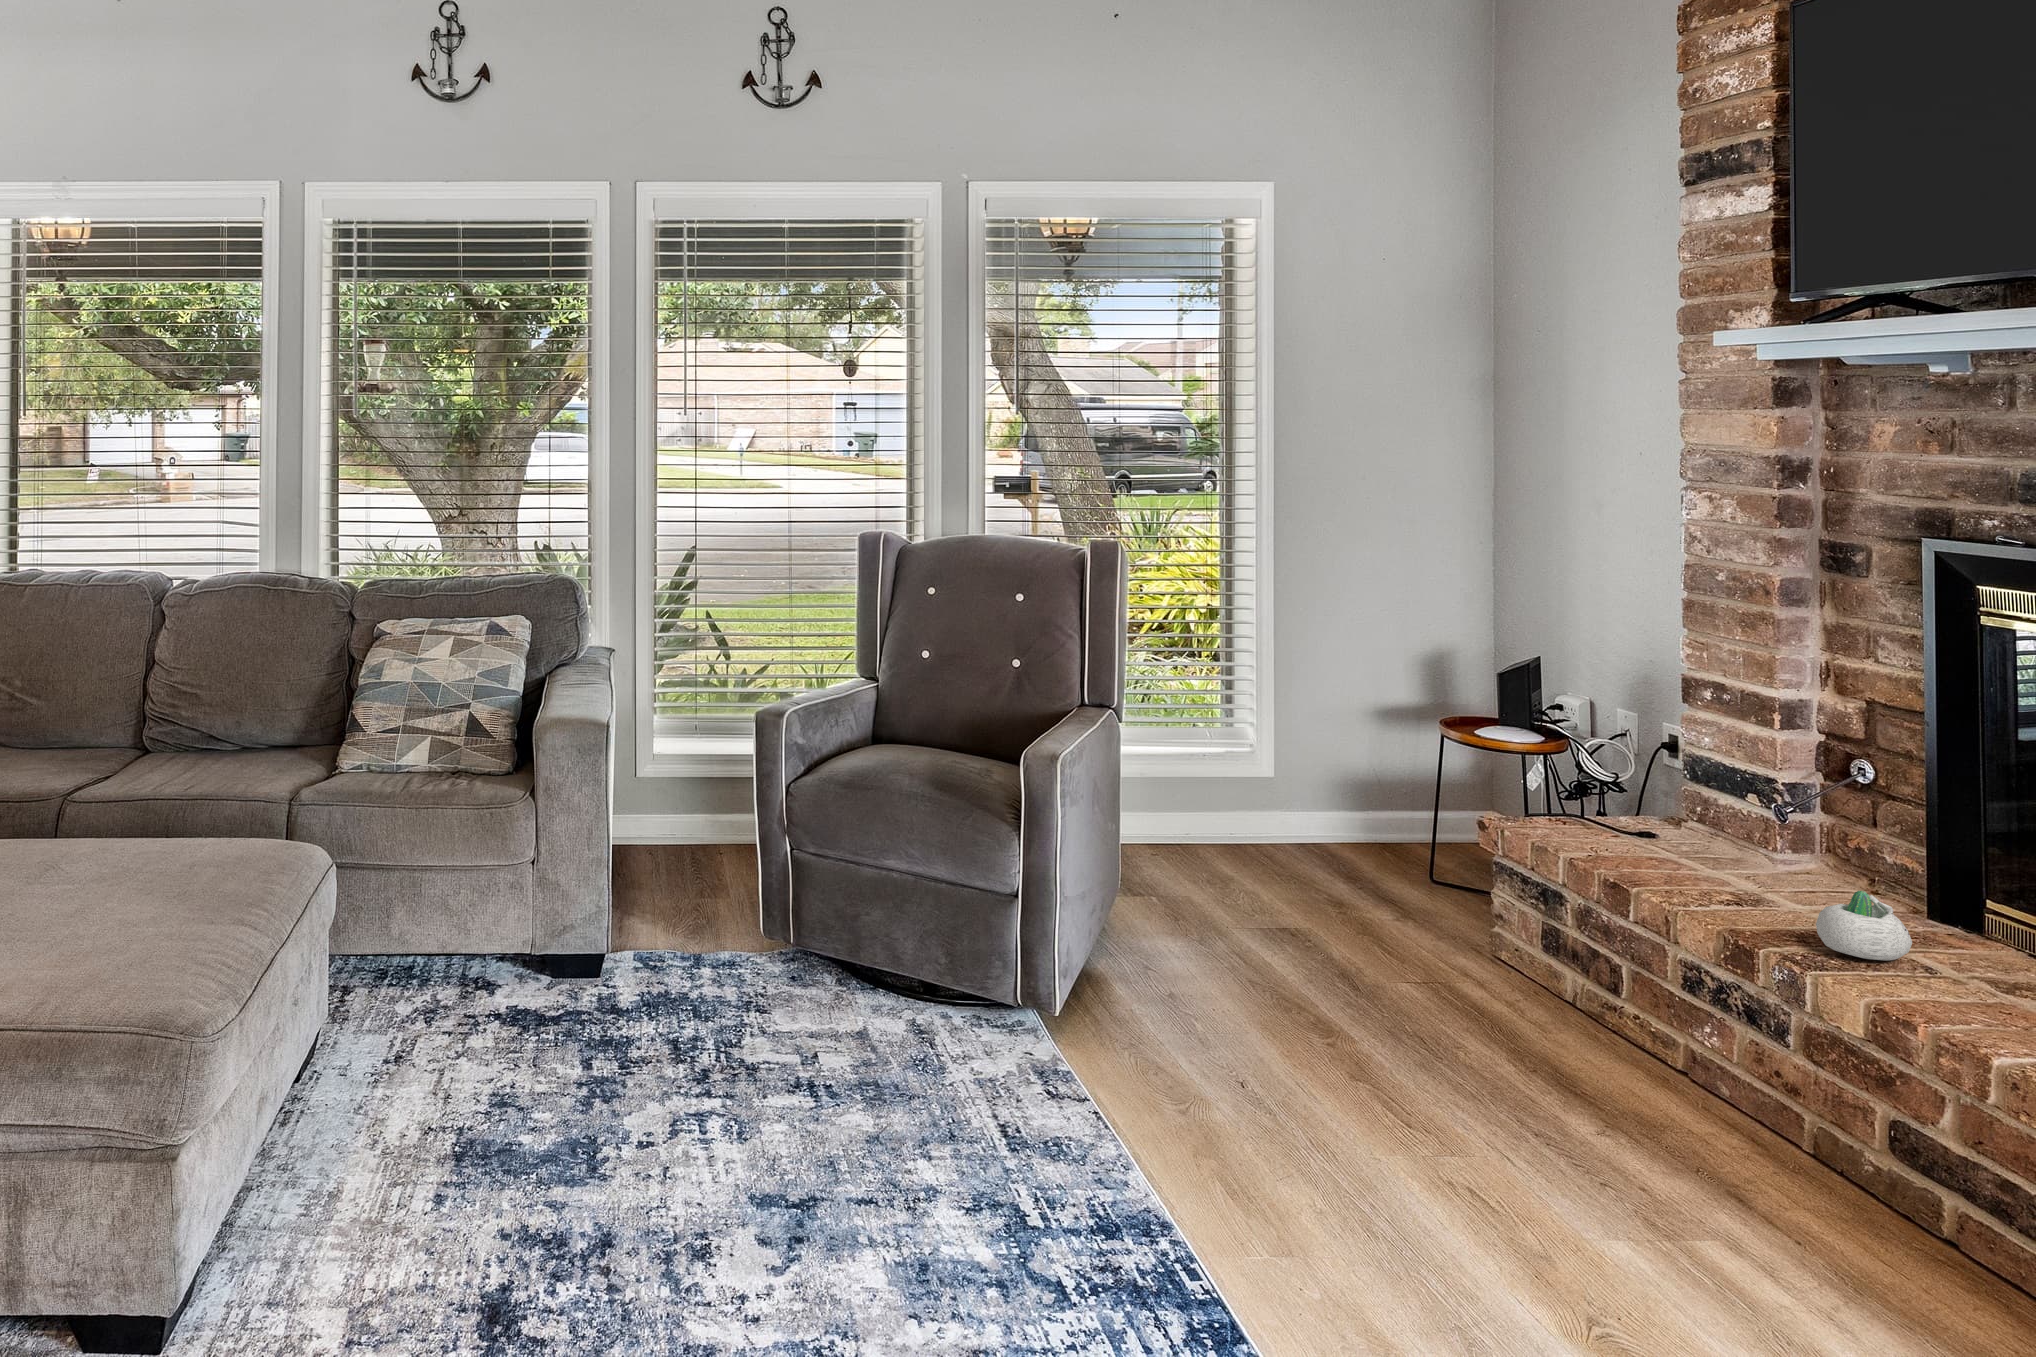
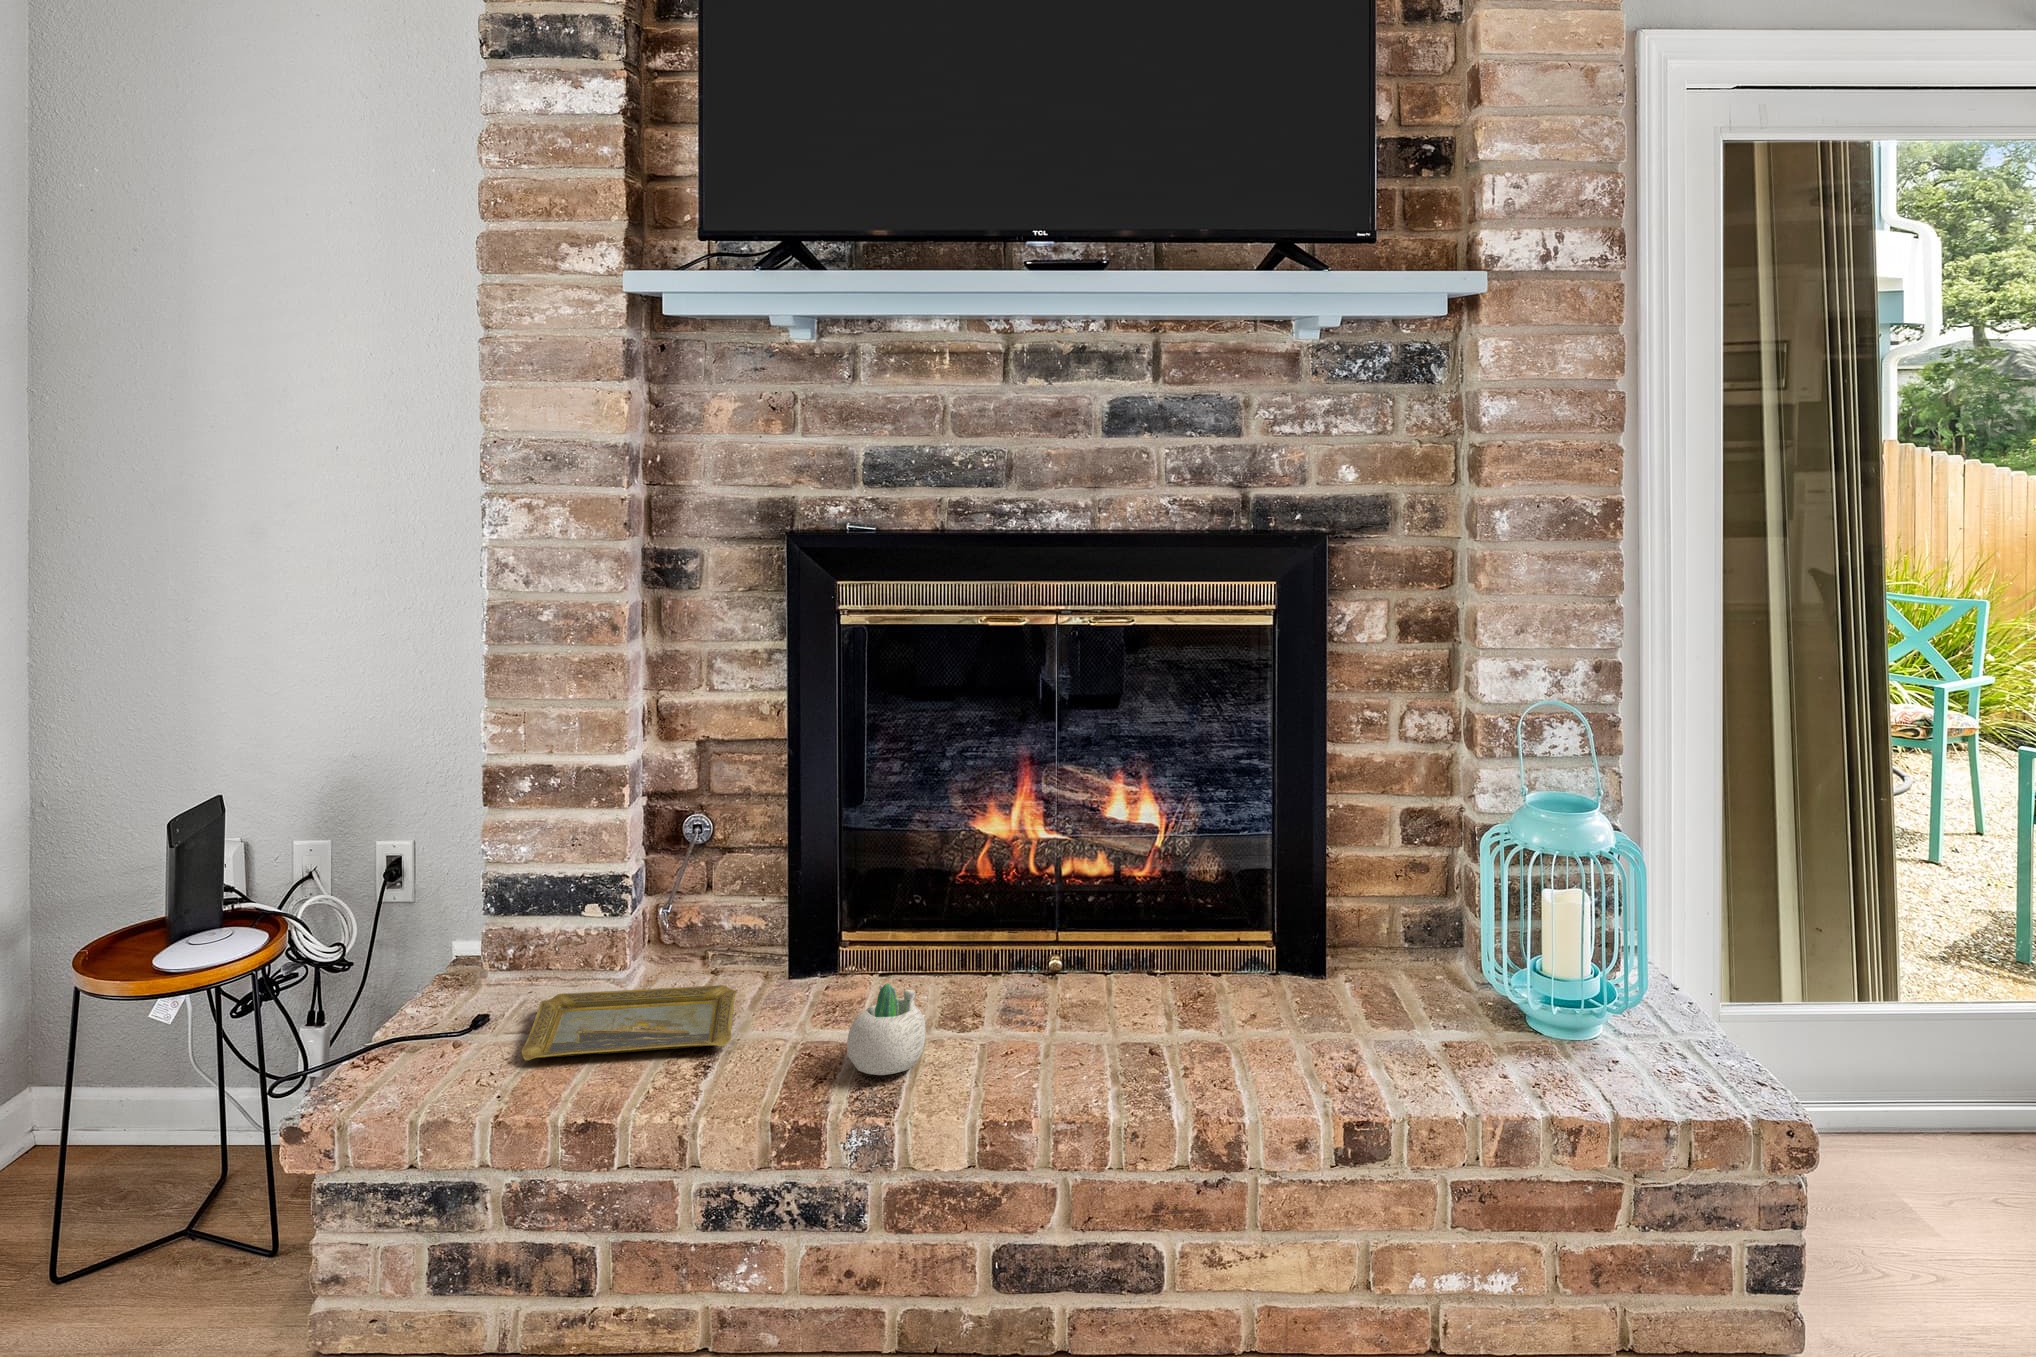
tray: none [1628,837,1834,898] -> present [521,985,737,1060]

